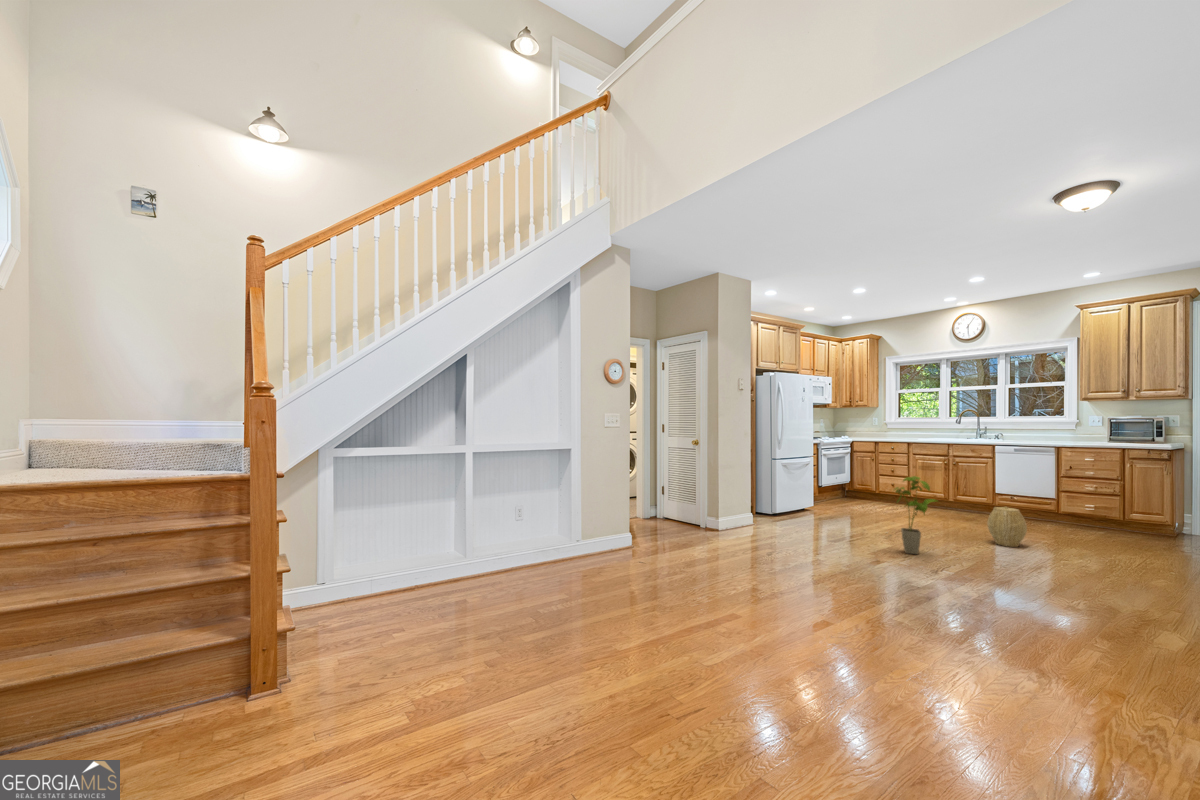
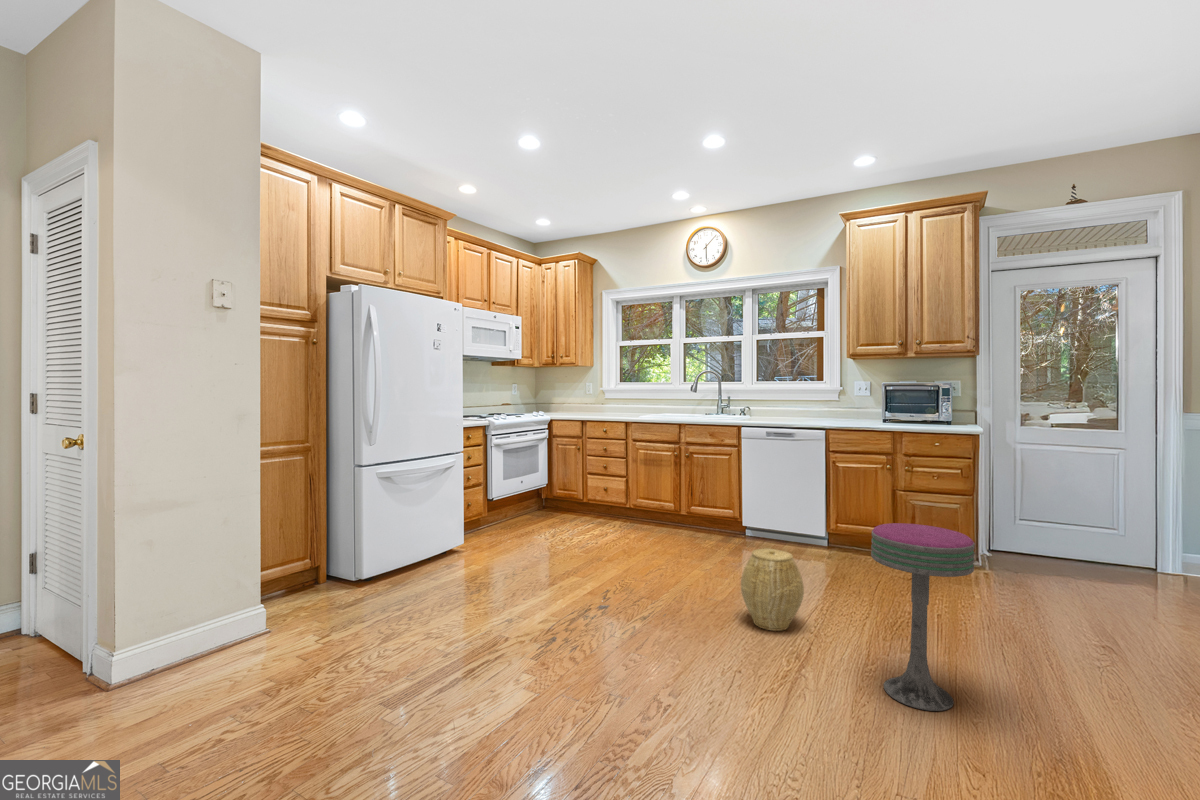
house plant: present [895,476,936,554] -> none [559,516,662,718]
bar stool: none [1055,490,1112,572] -> present [871,523,975,711]

